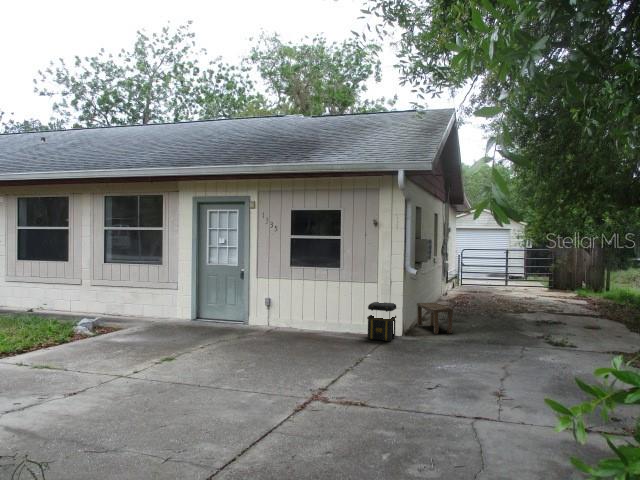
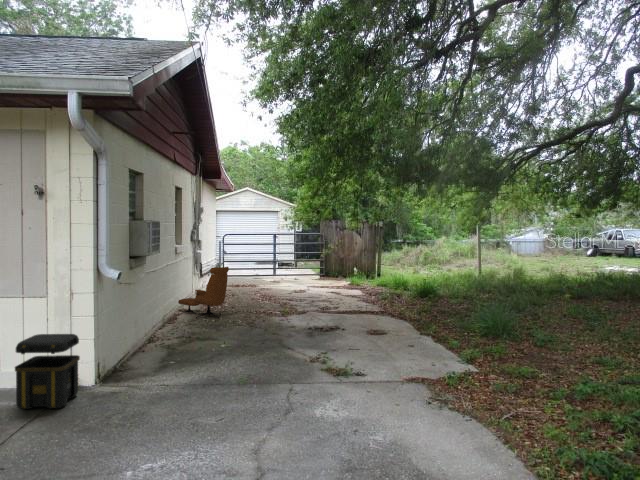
lounge chair: none [435,273,474,310] -> present [178,267,229,318]
bench: present [417,303,453,334] -> none [133,319,187,374]

